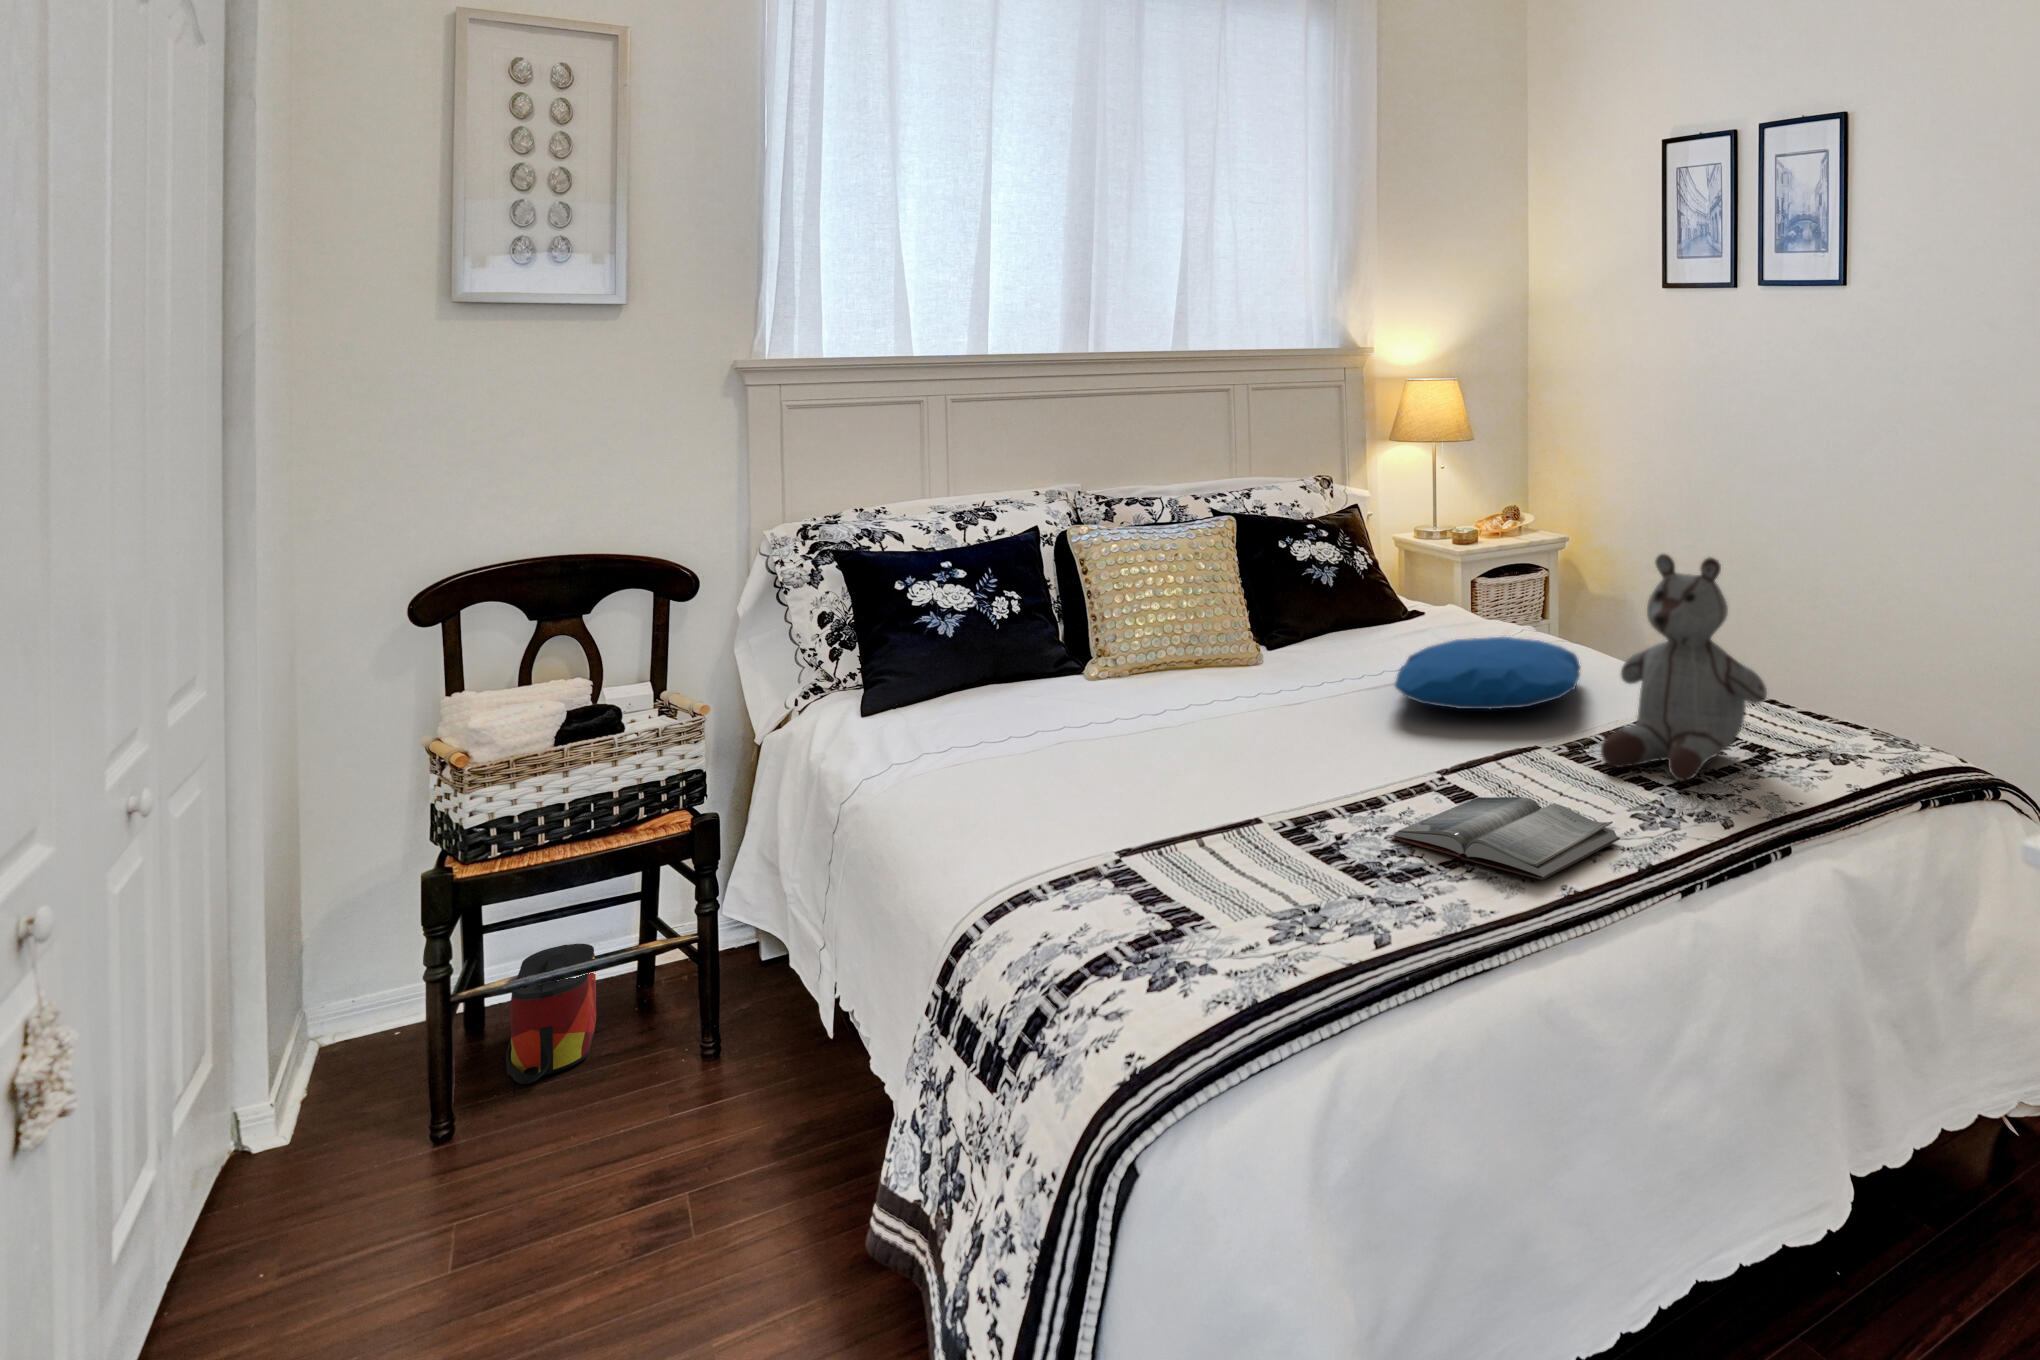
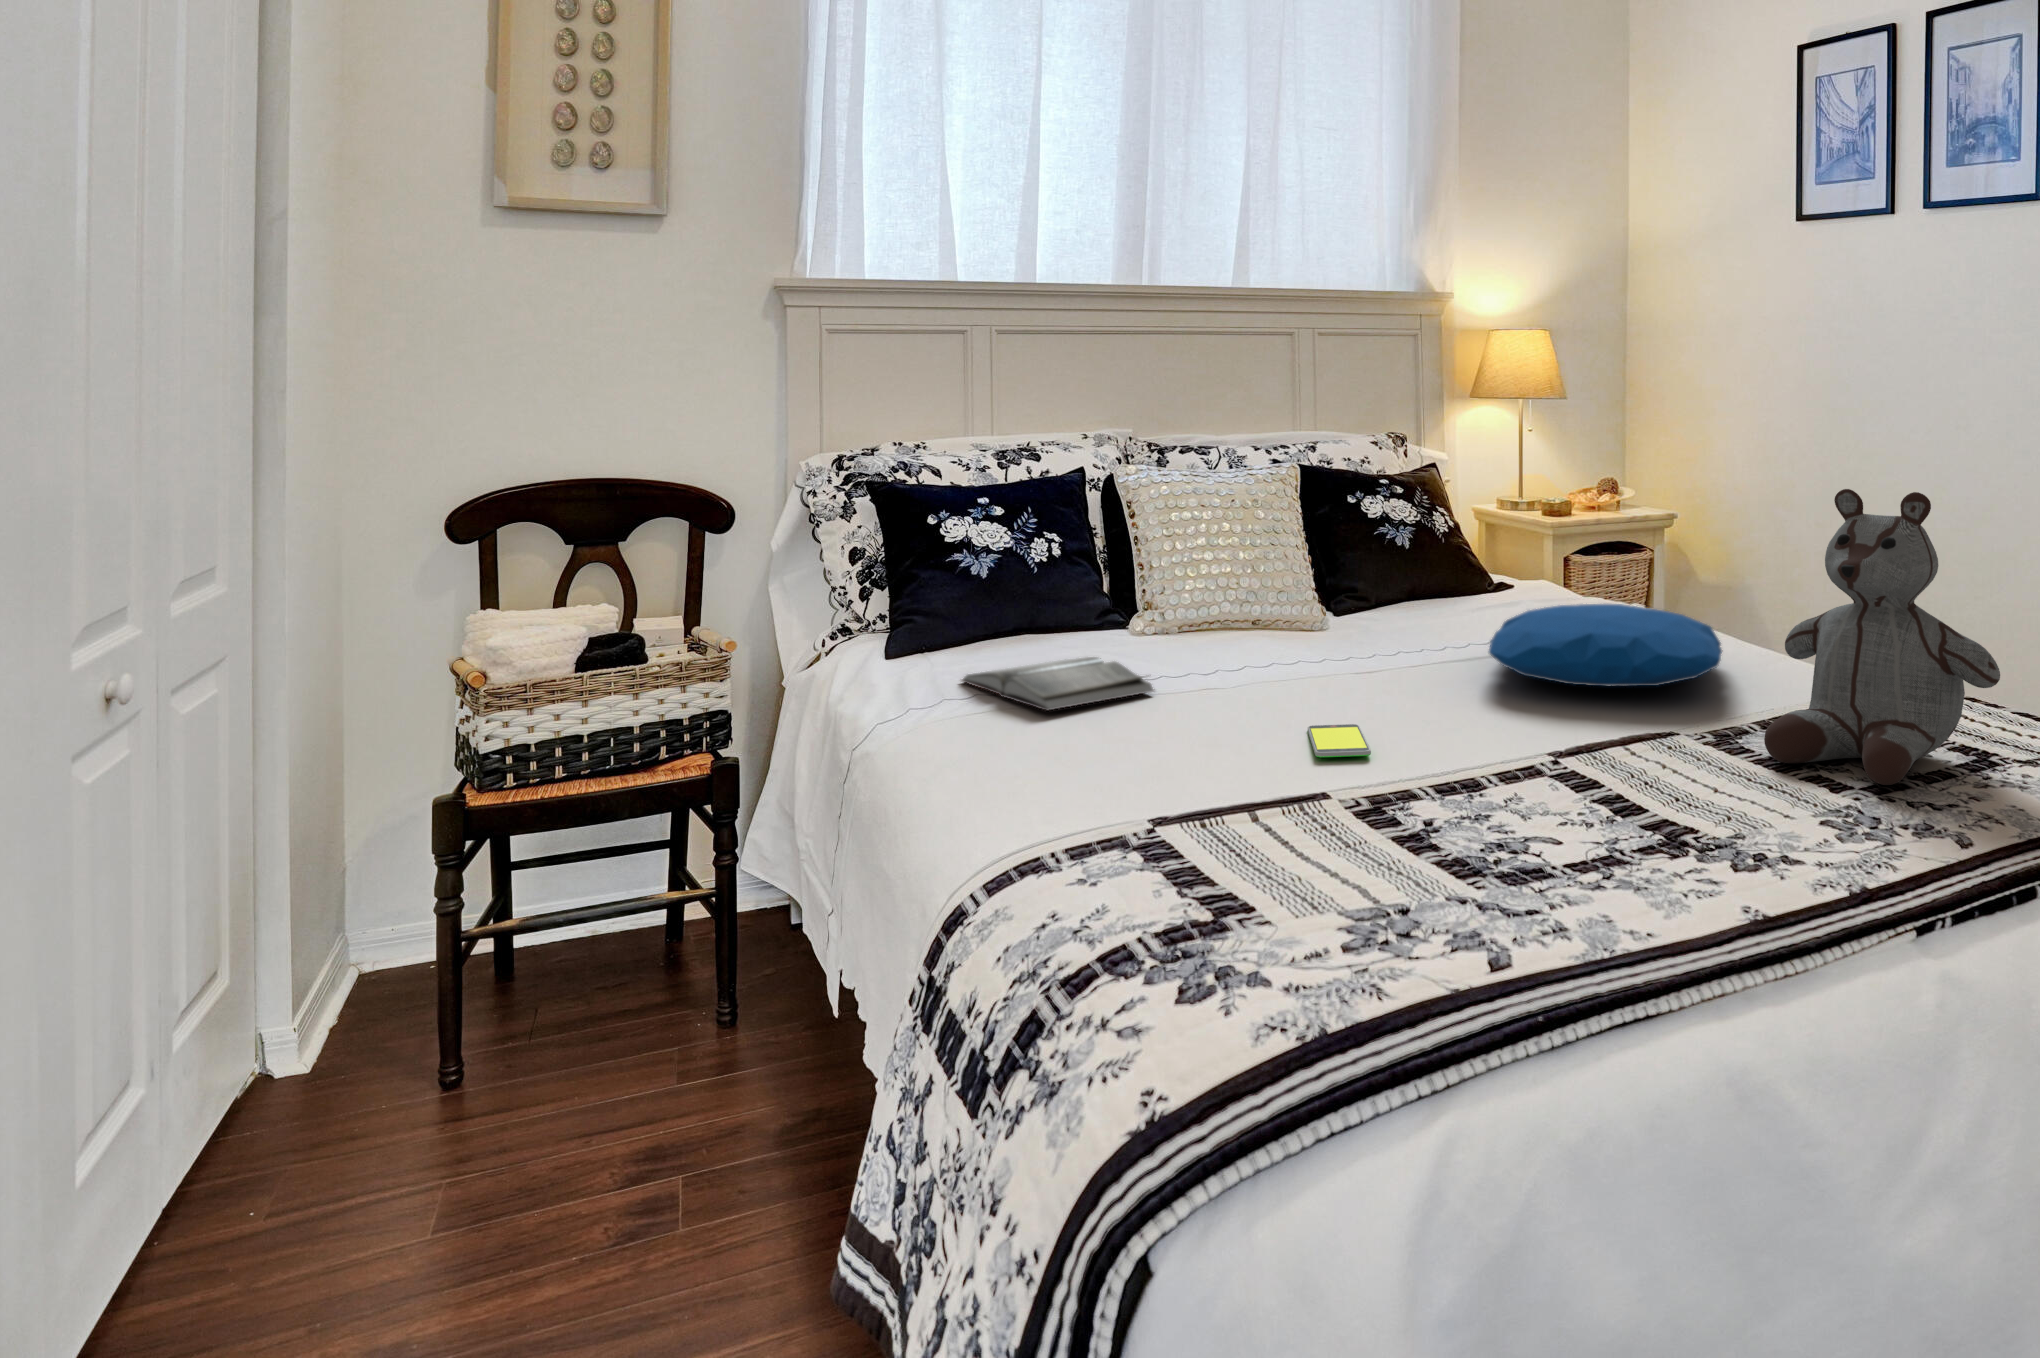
smartphone: none [1245,755,1296,787] -> present [1308,724,1371,758]
hardback book: present [1390,797,1620,880] -> present [962,657,1154,711]
bag: present [506,944,597,1084] -> none [524,892,620,1039]

